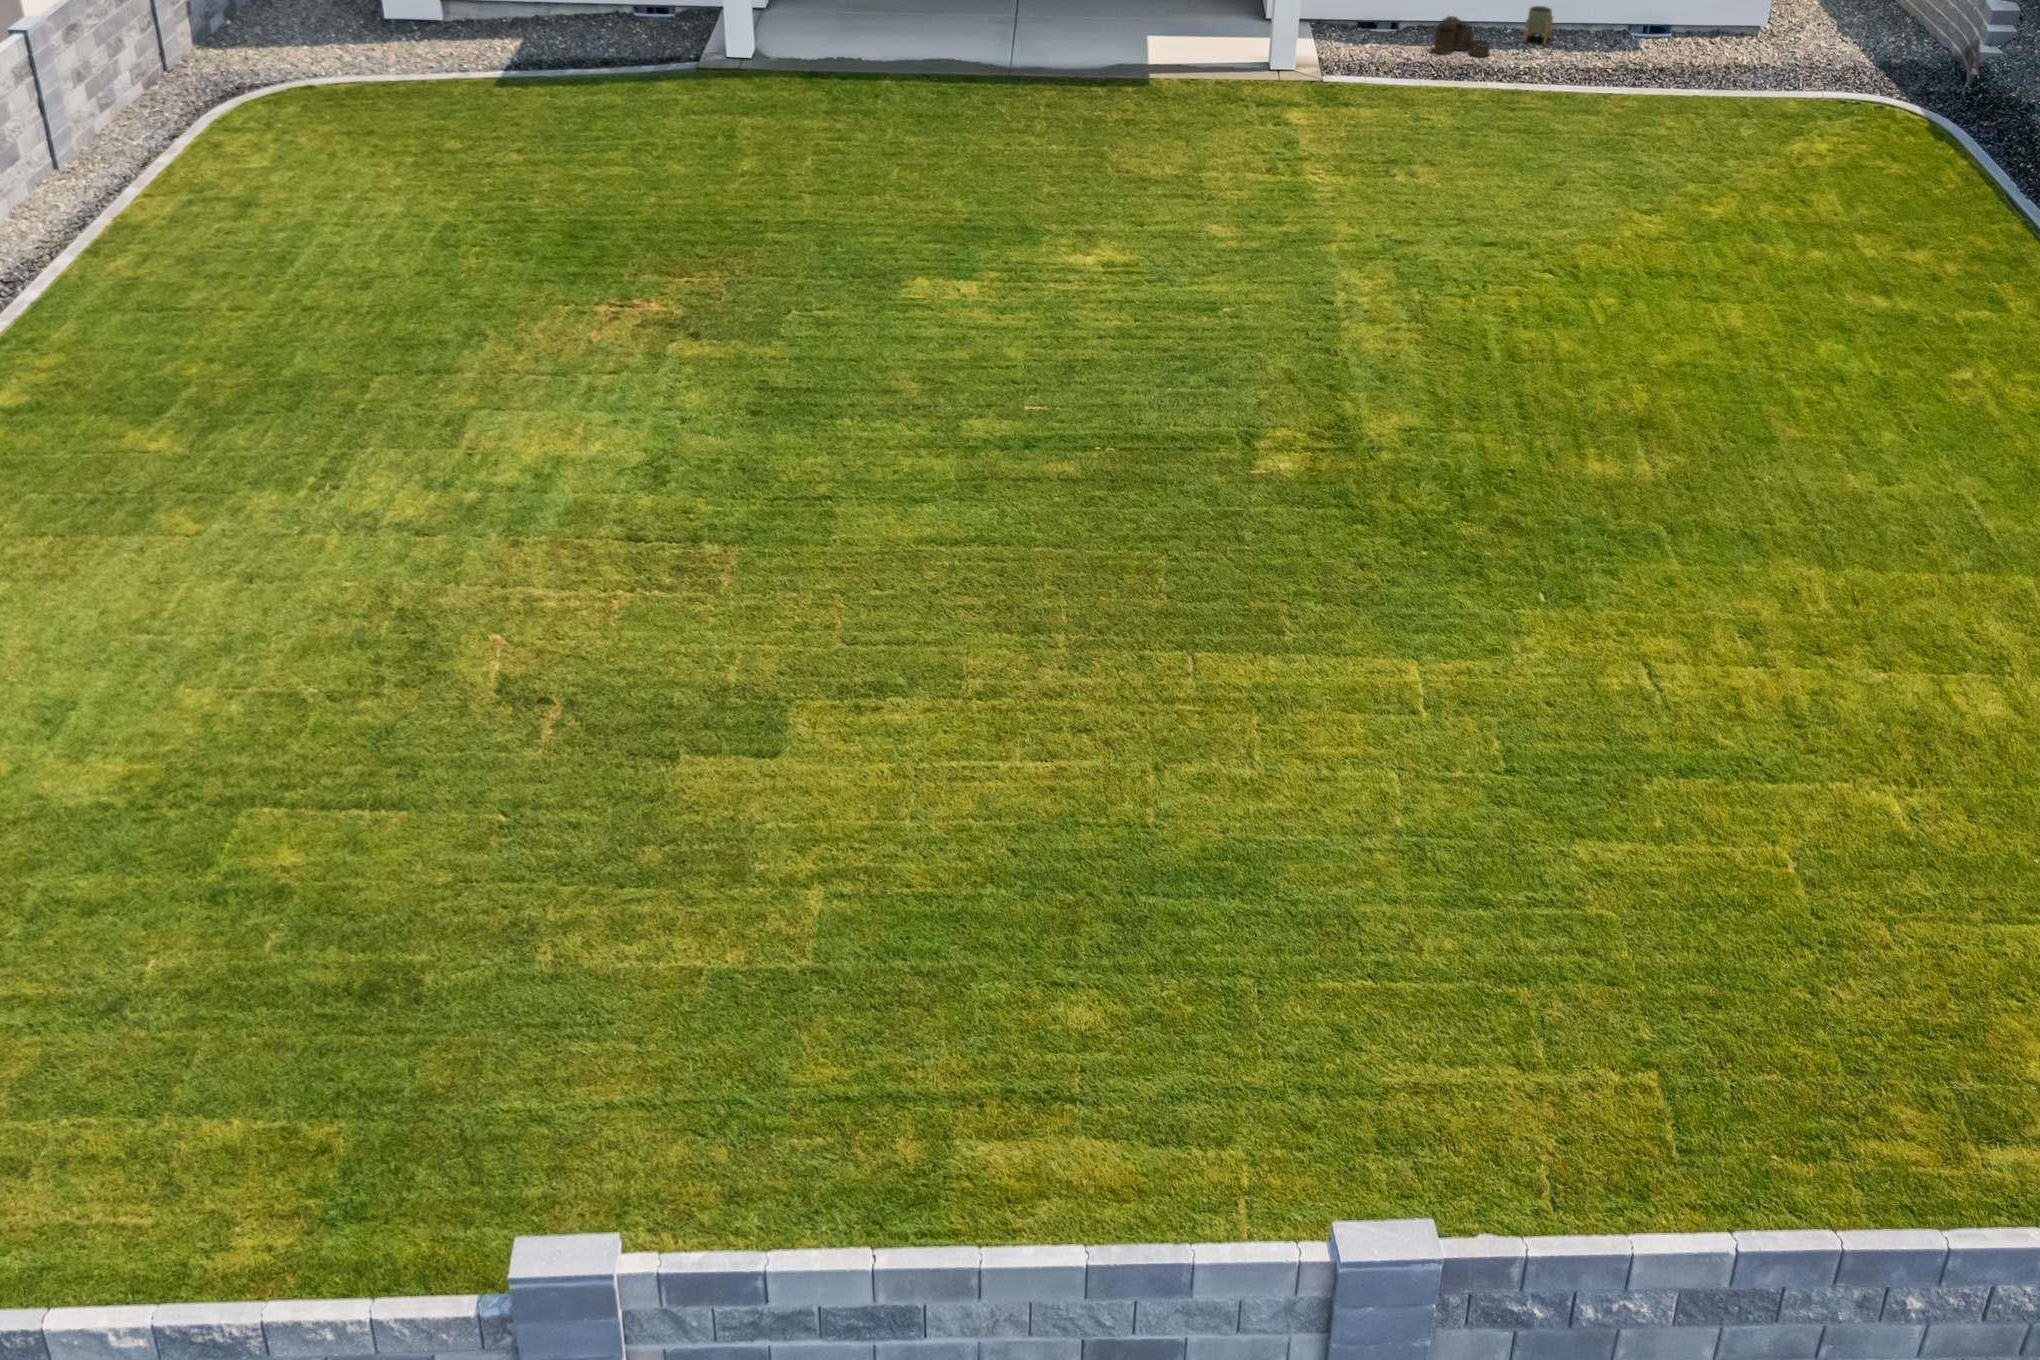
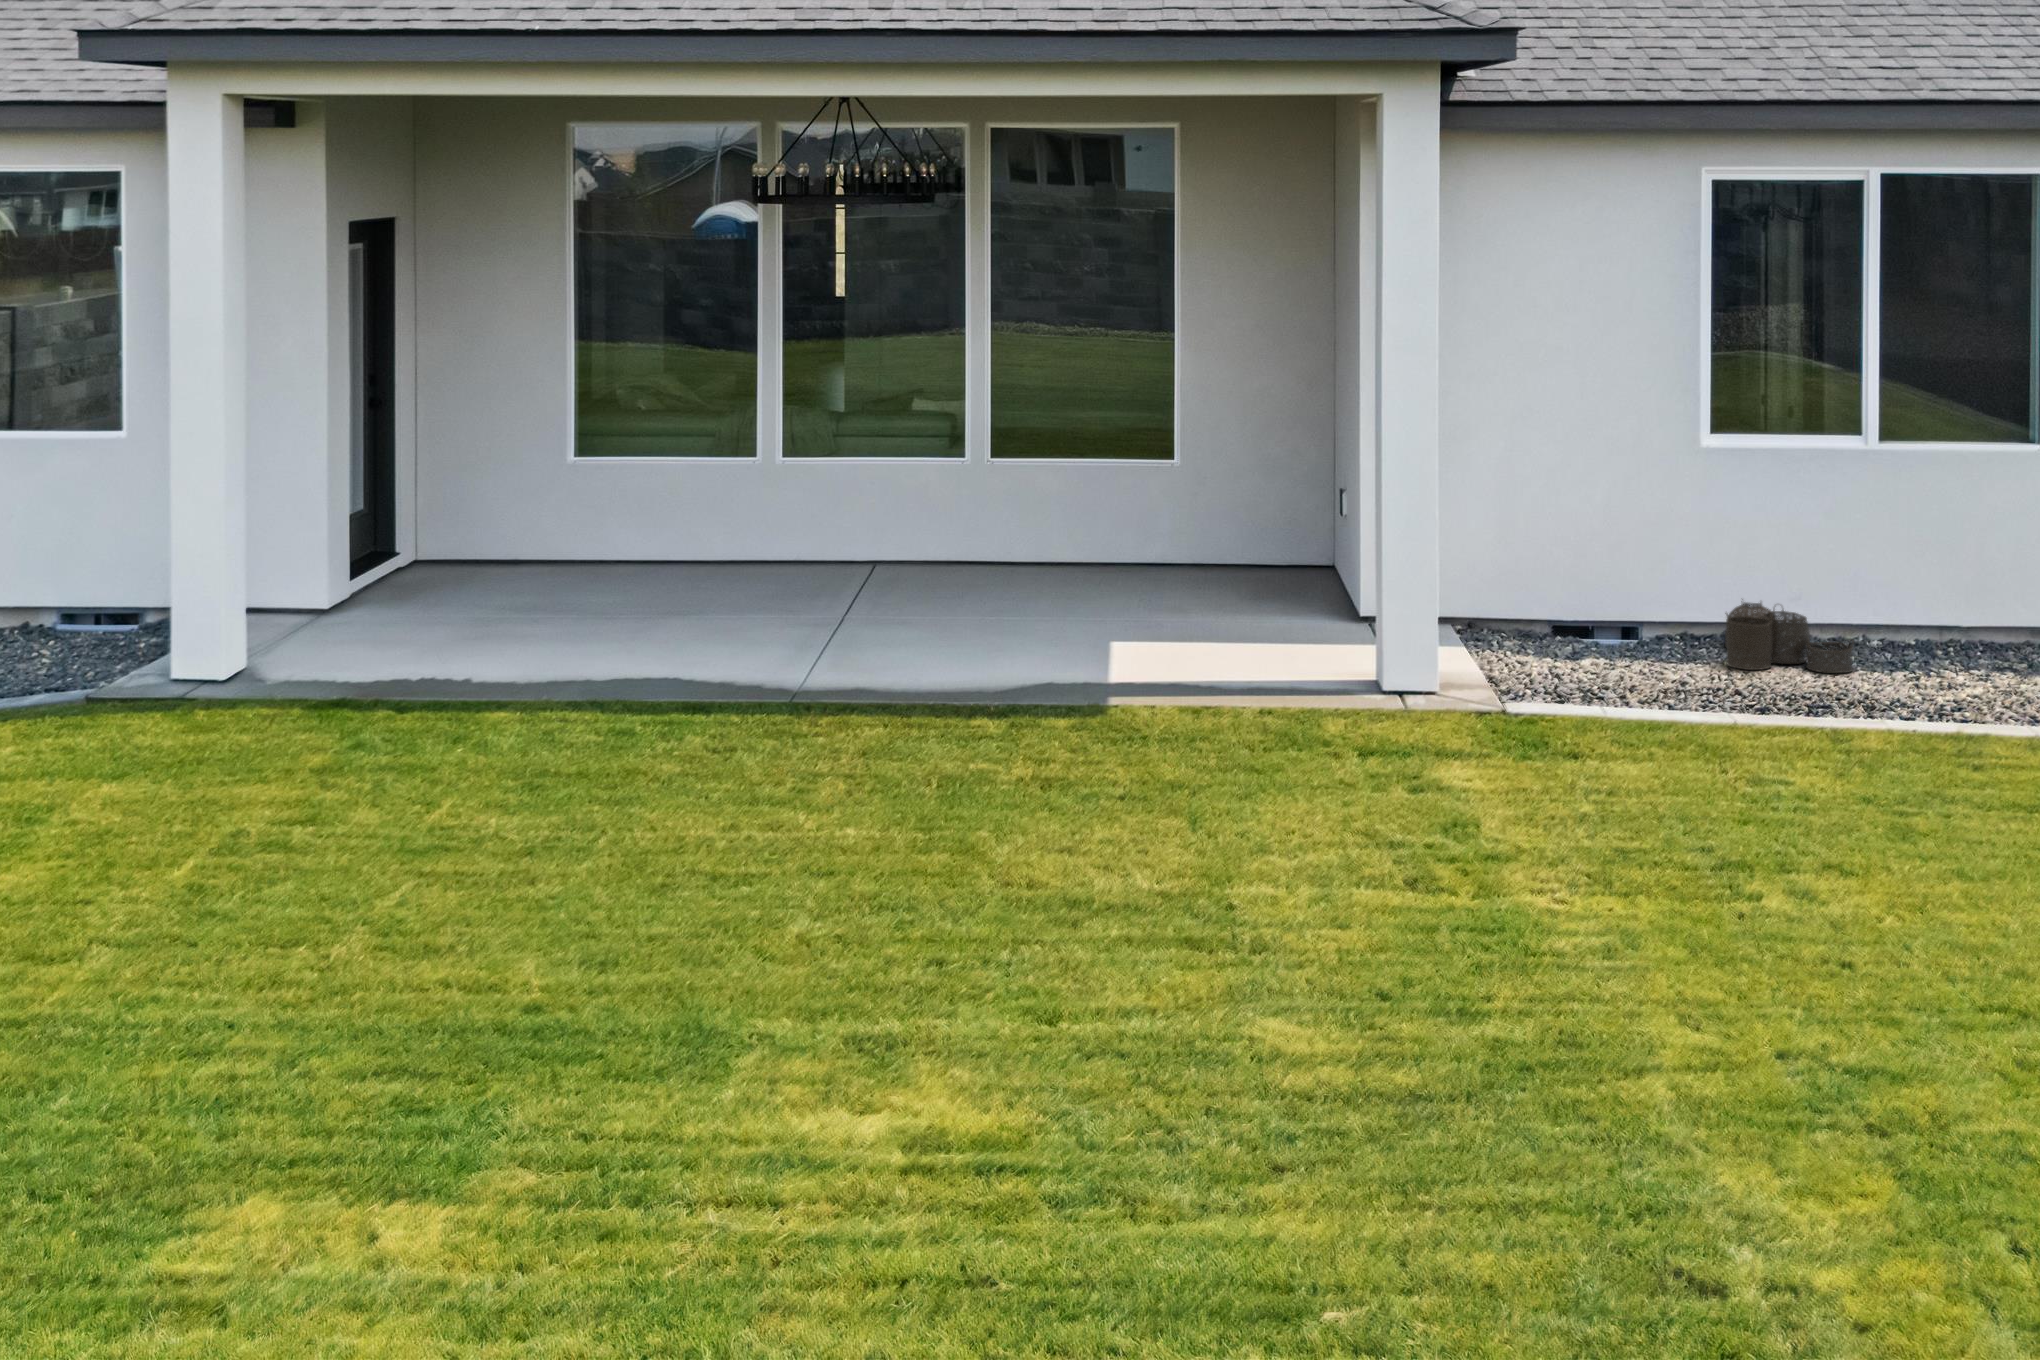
planter: present [1524,6,1553,45] -> none [1912,578,1967,656]

